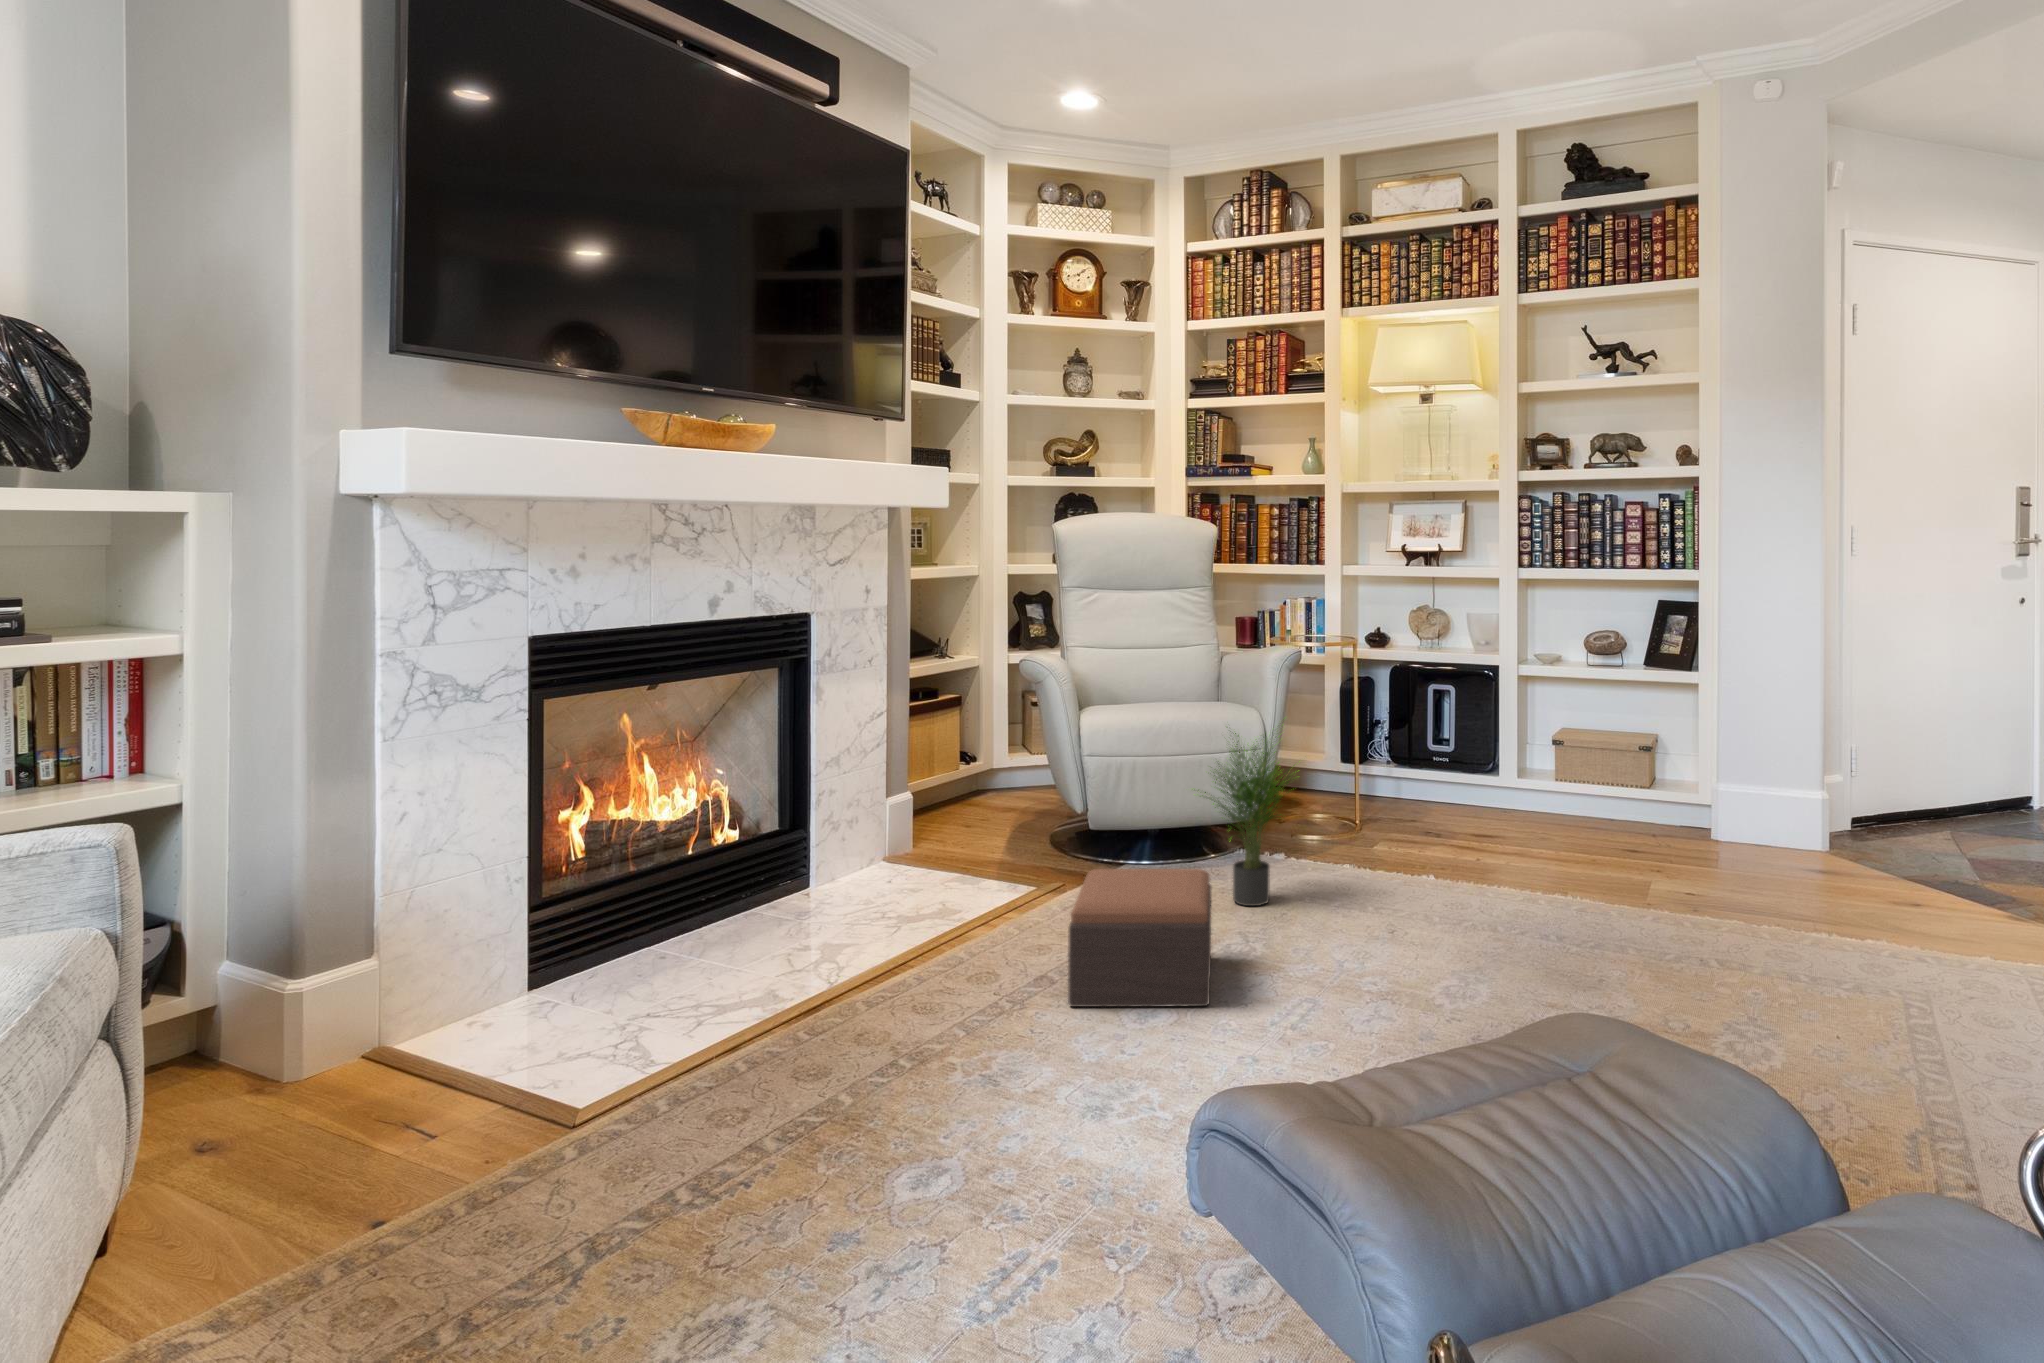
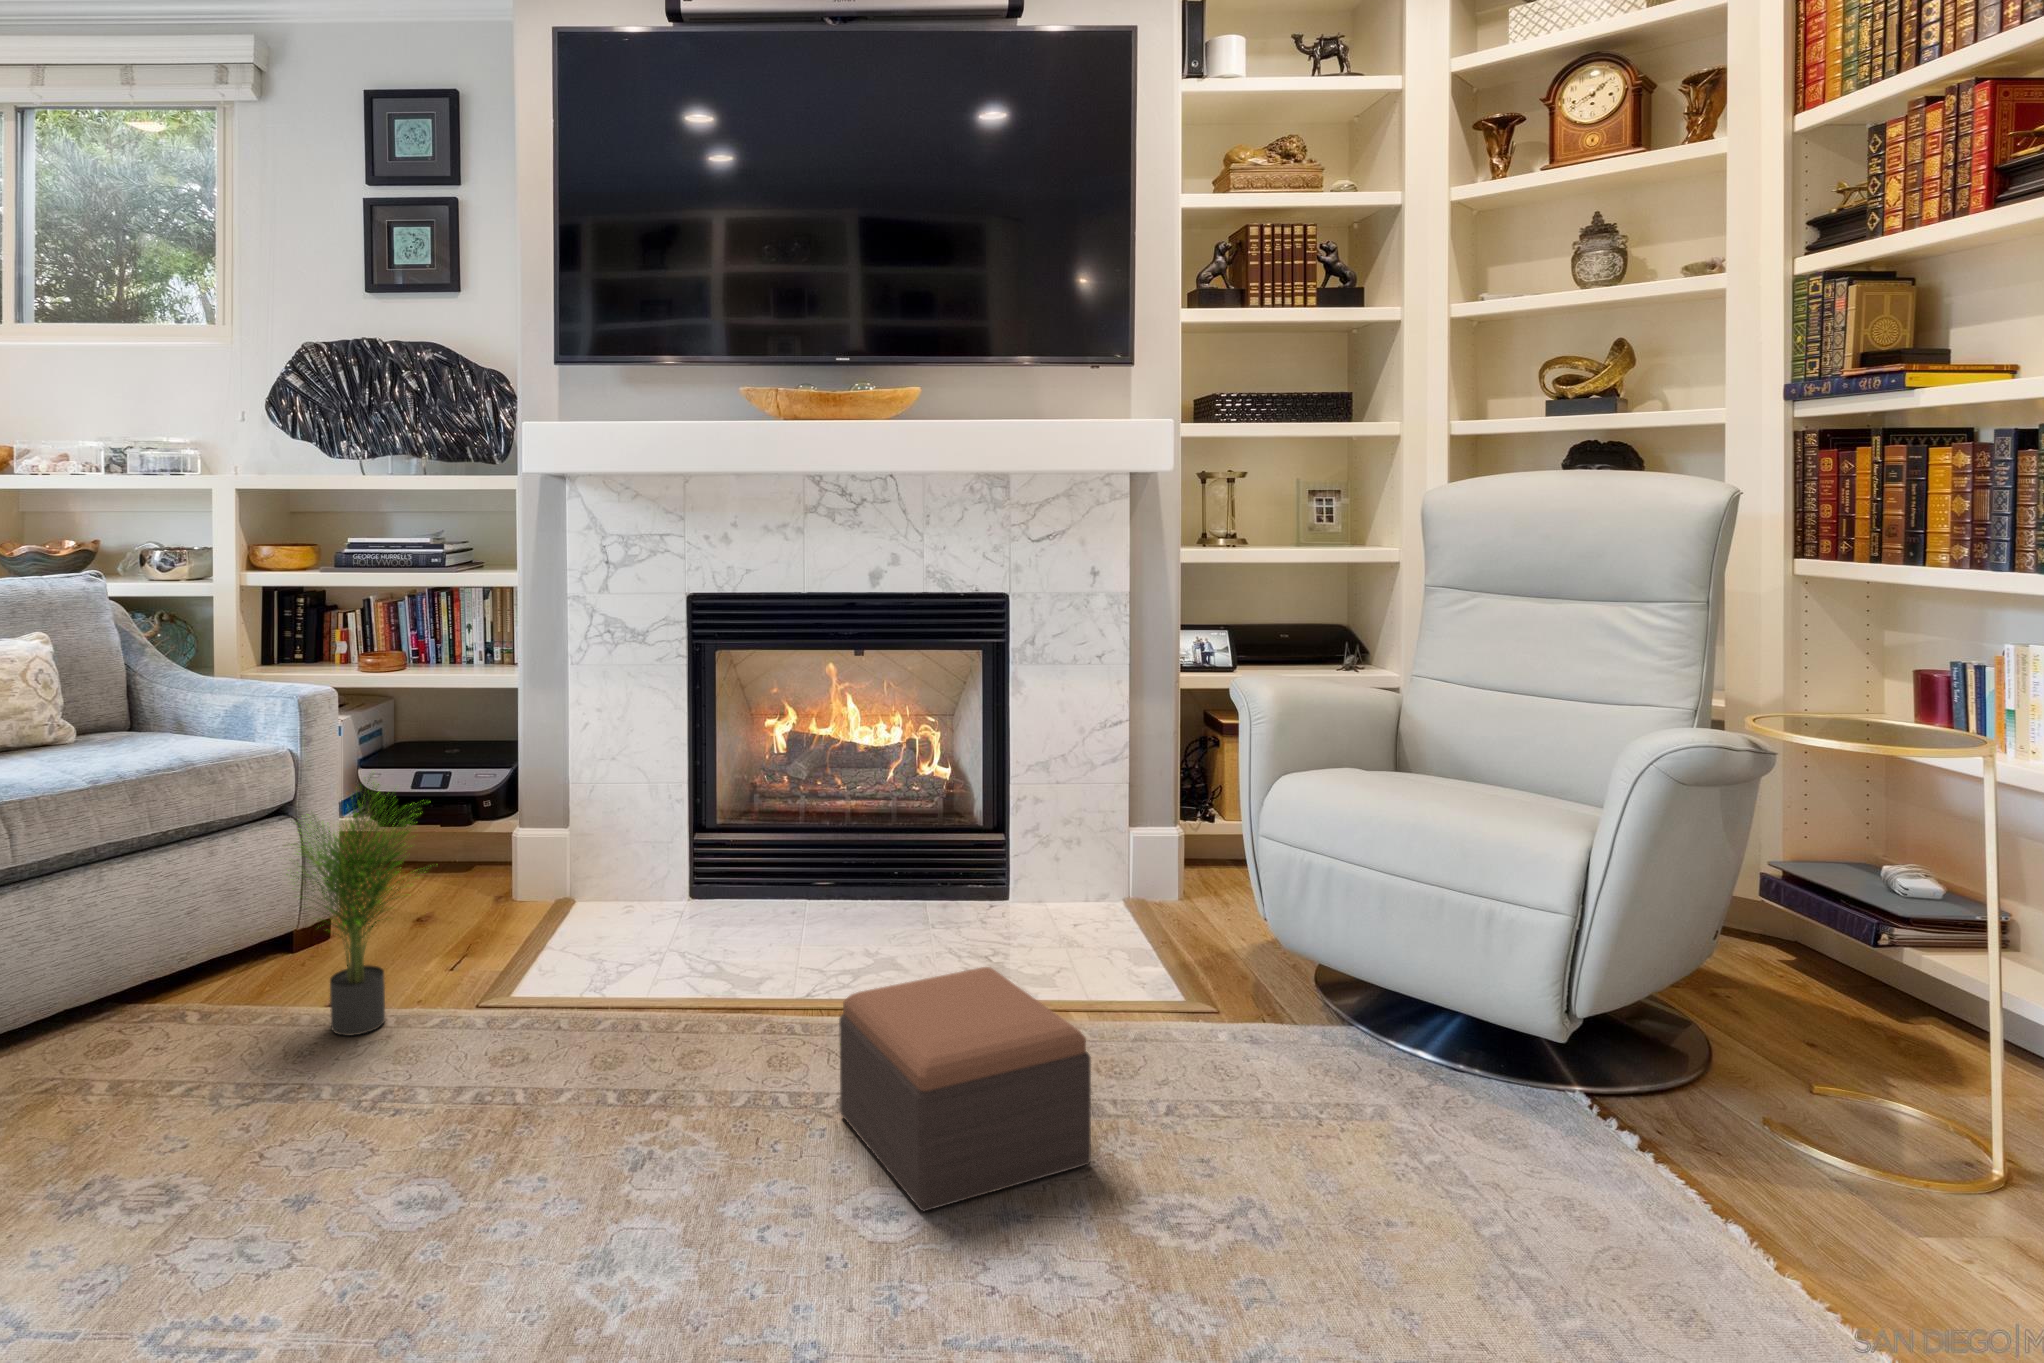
potted plant: present [1192,718,1296,906] -> present [286,779,425,1036]

